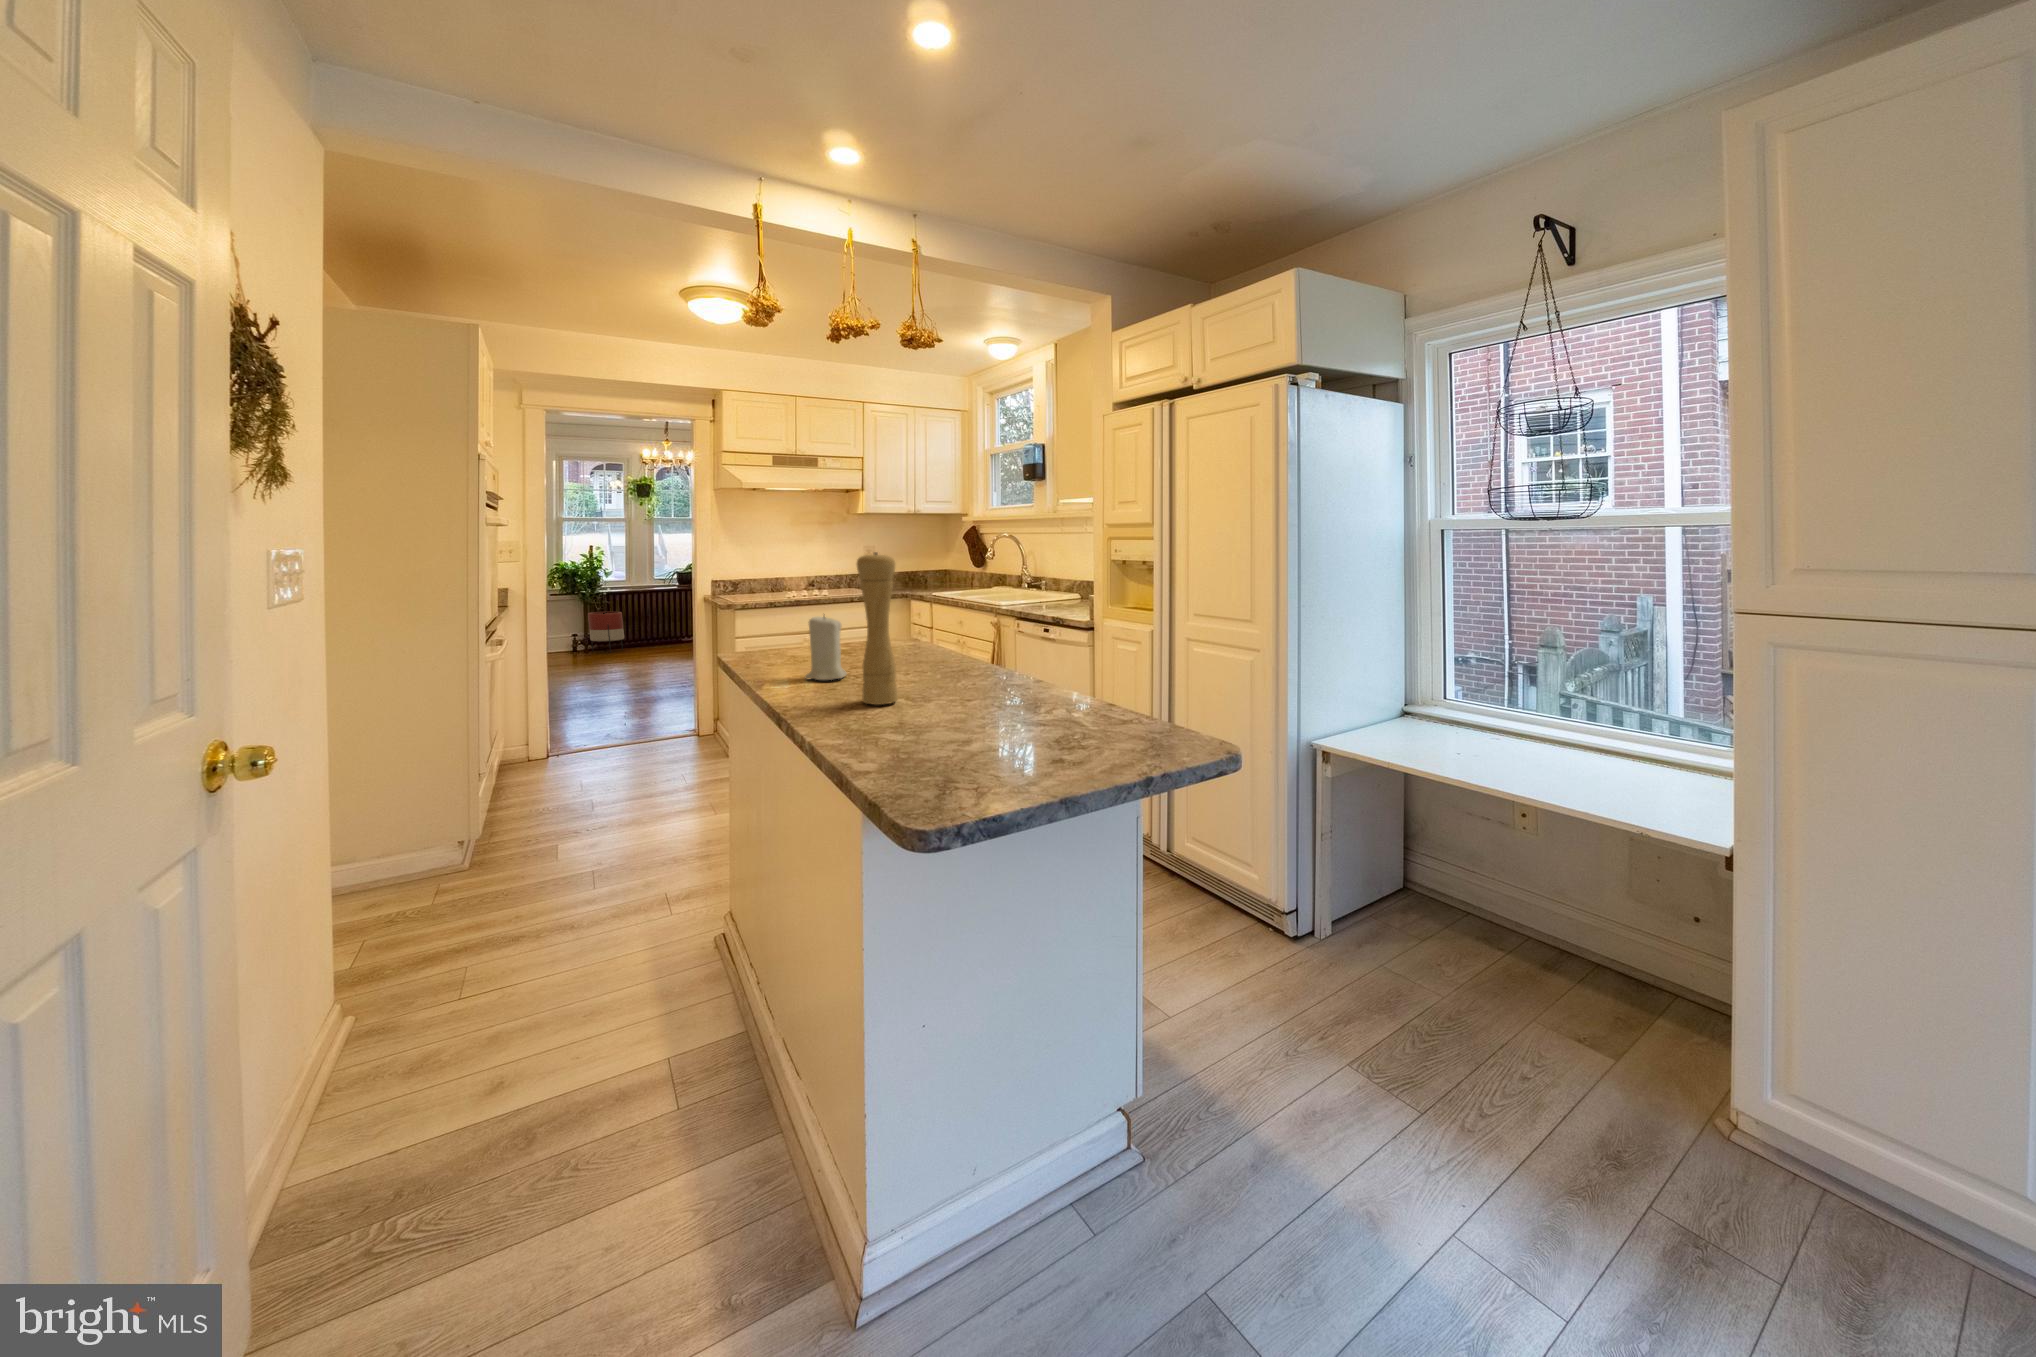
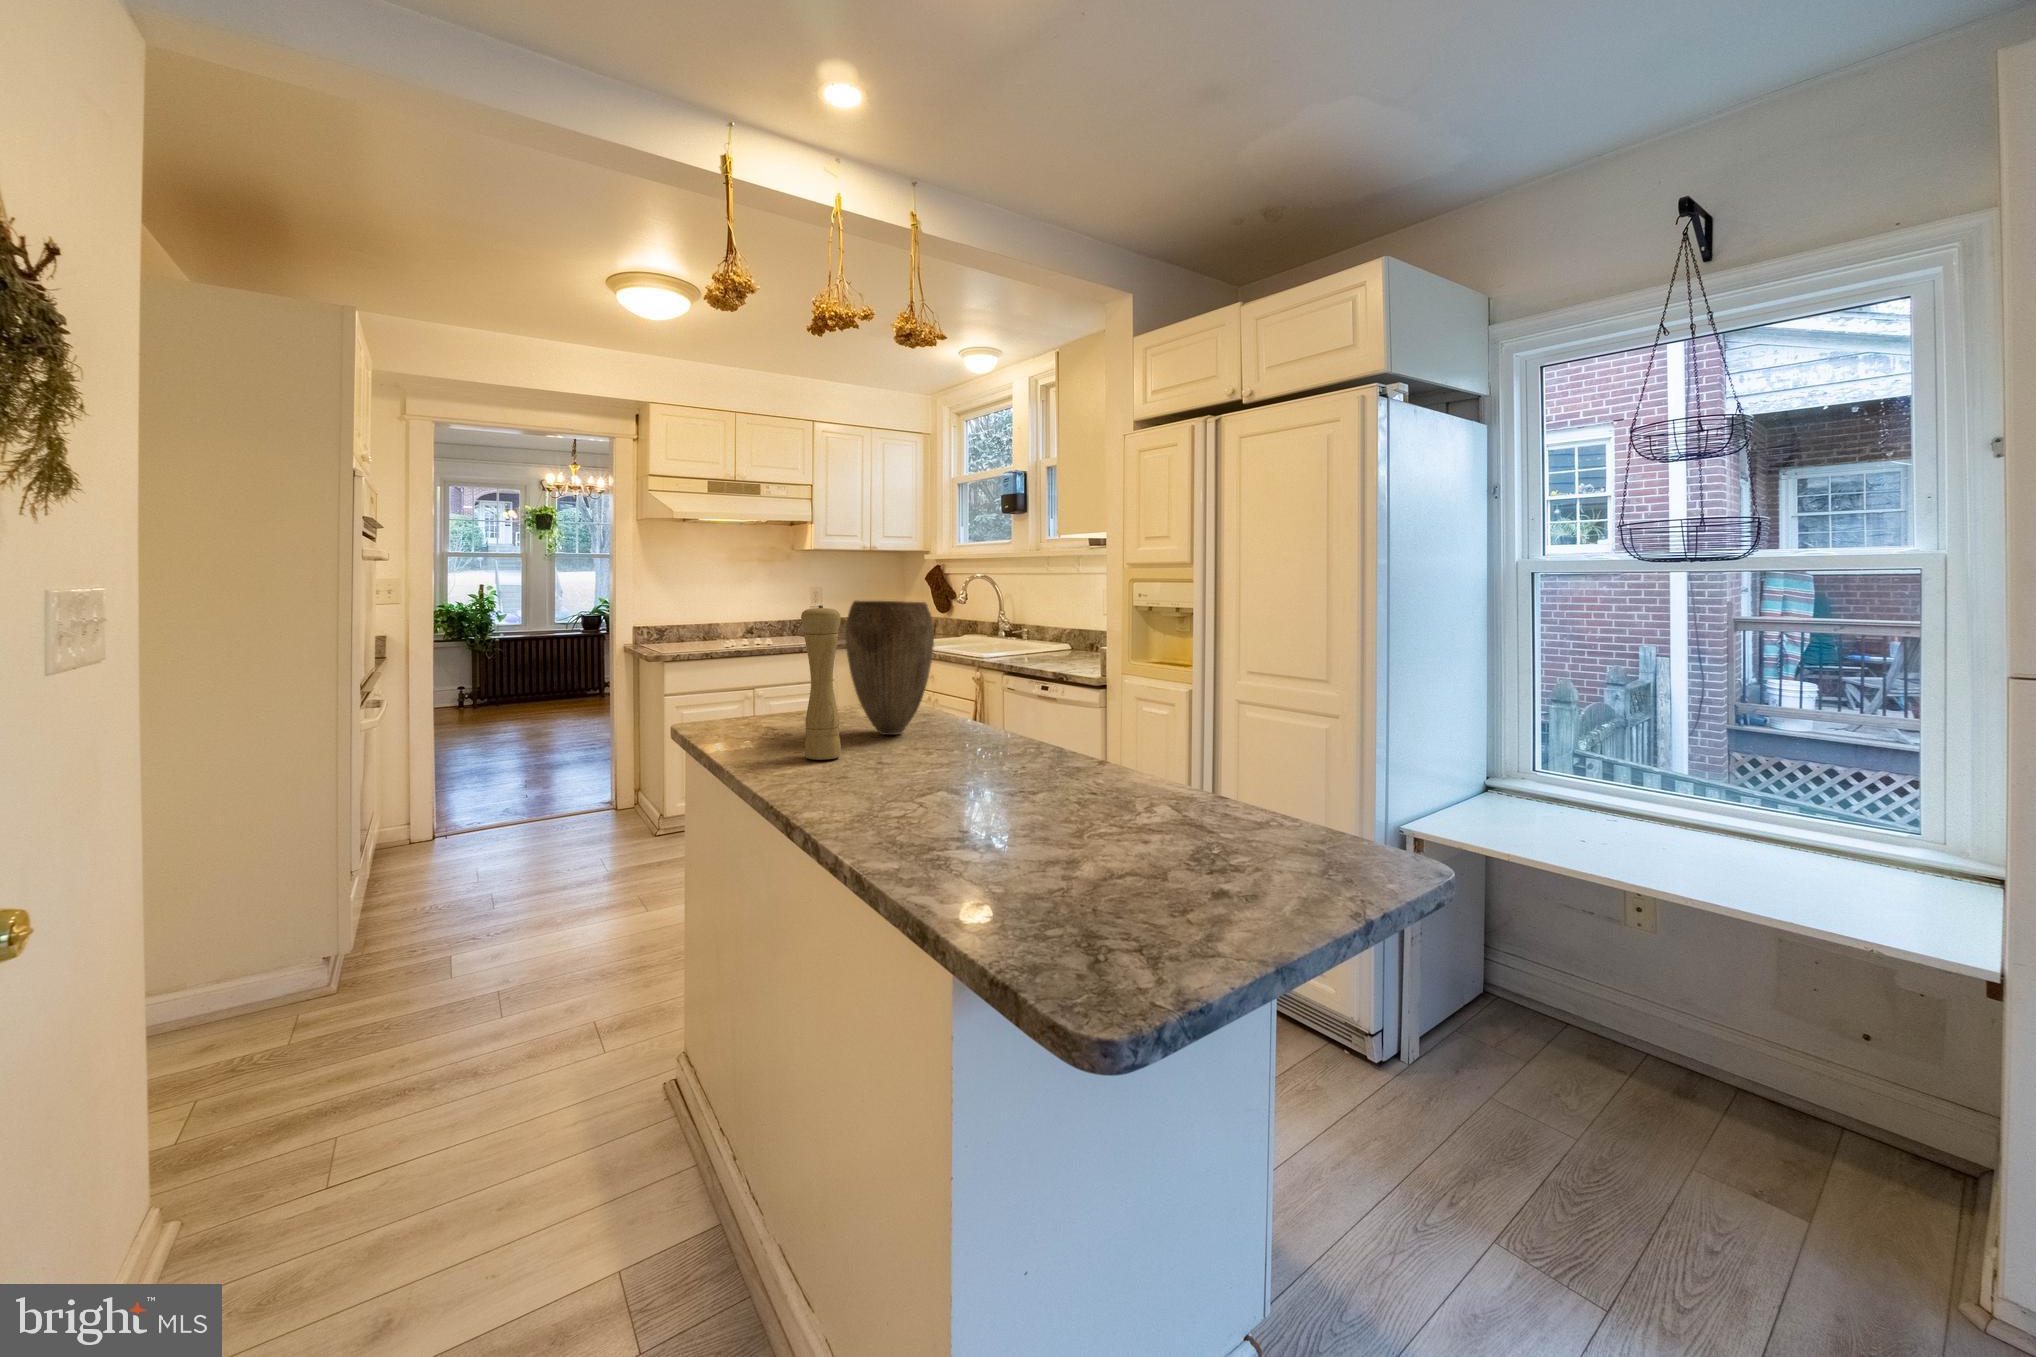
vase: none [899,549,984,679] -> present [846,601,934,735]
planter: present [588,612,624,653] -> none [474,662,517,713]
candle: present [805,616,846,680] -> none [744,667,789,736]

